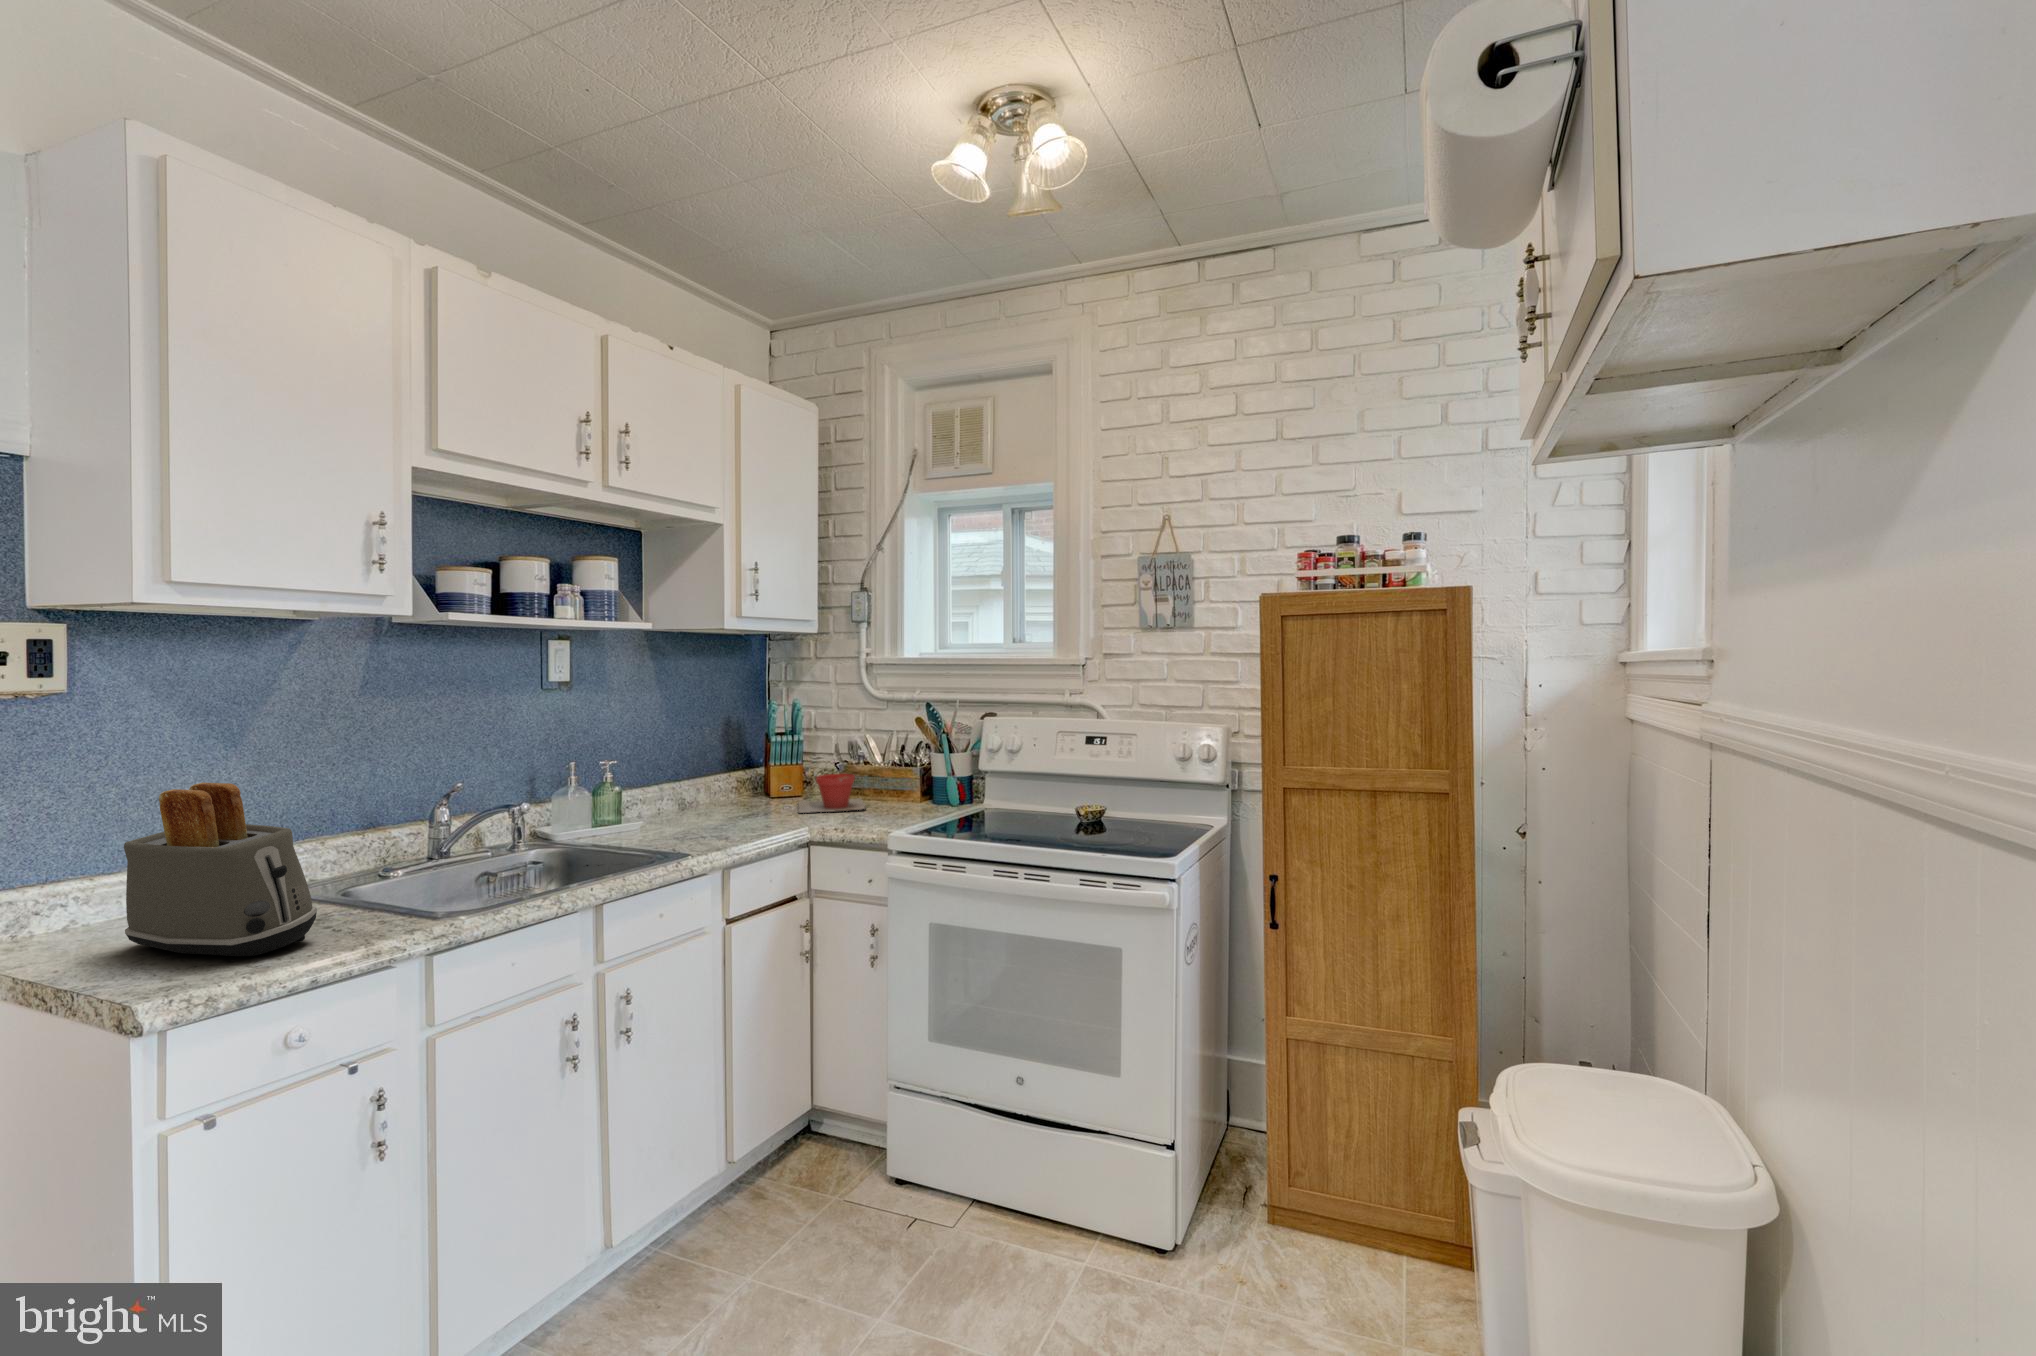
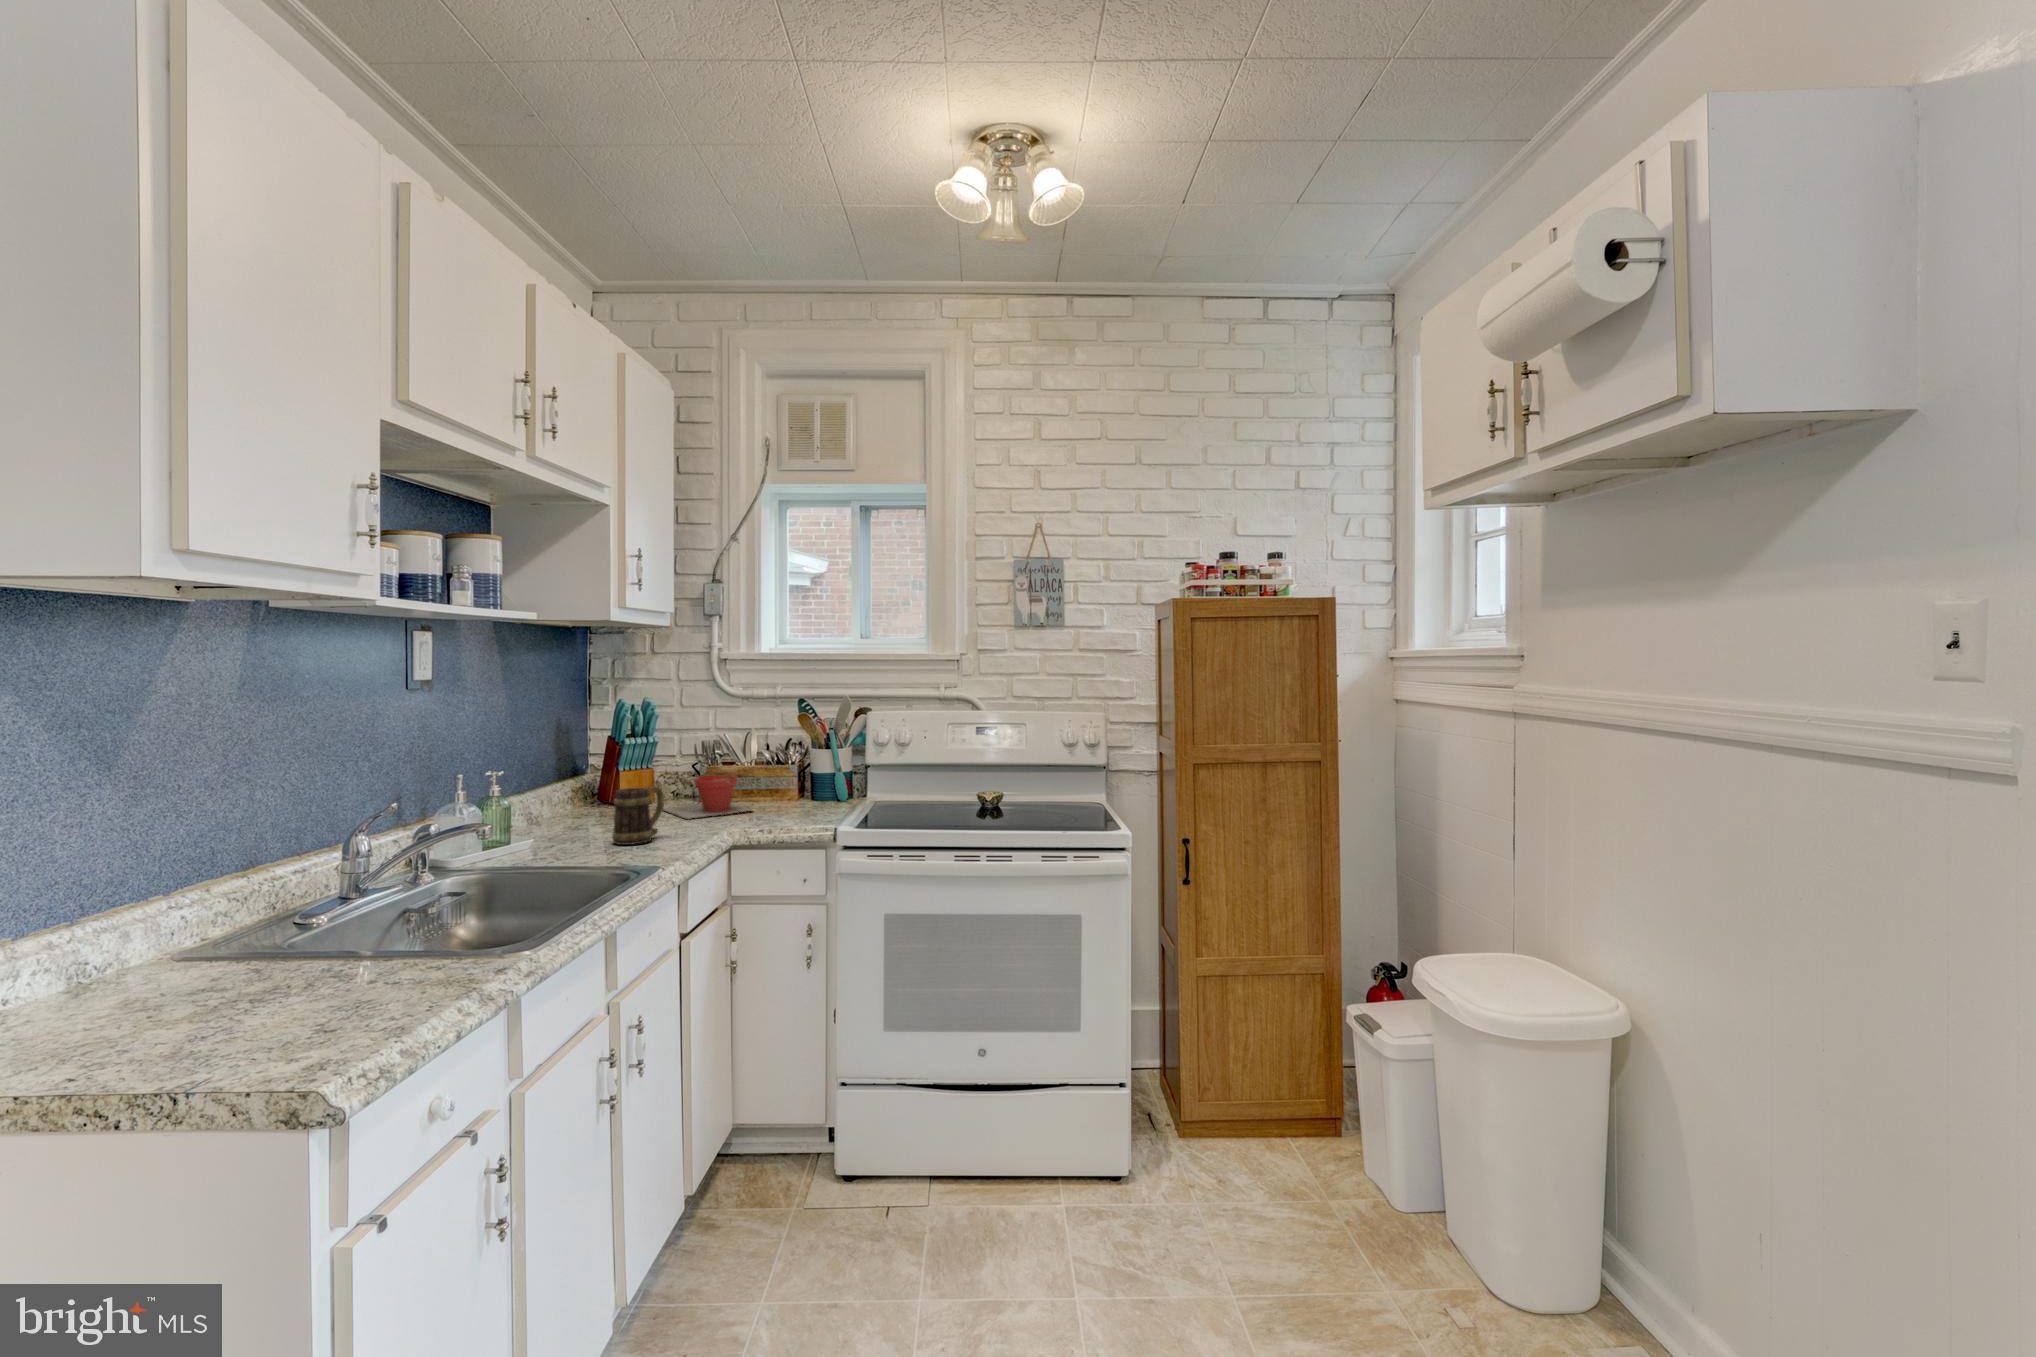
mug: none [699,781,750,833] -> present [612,786,664,845]
toaster: present [124,783,317,956] -> none [120,808,401,1034]

